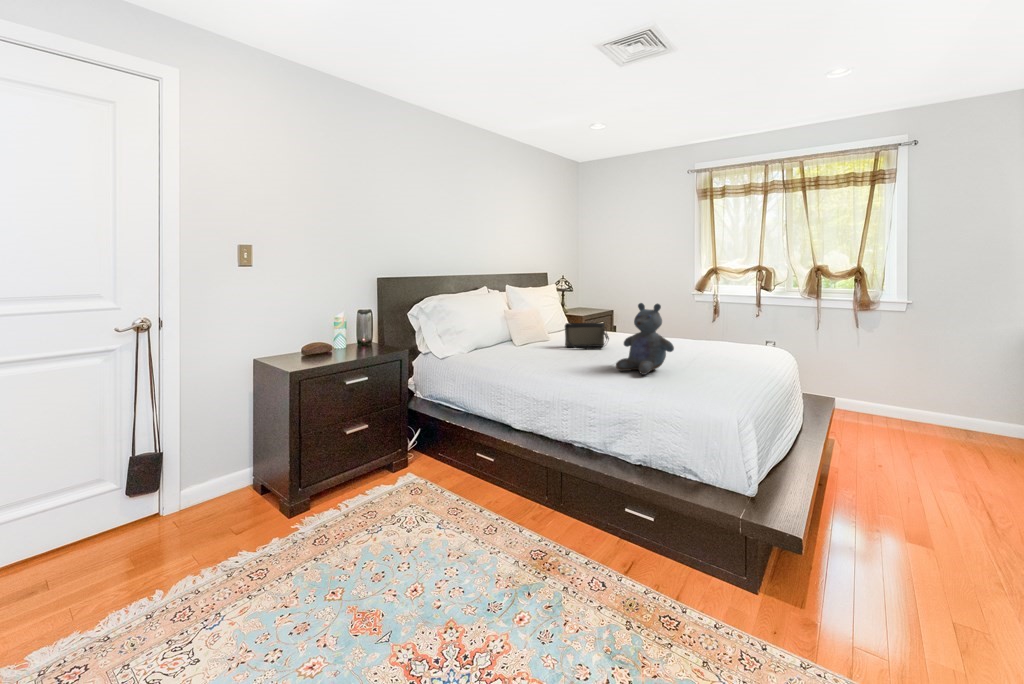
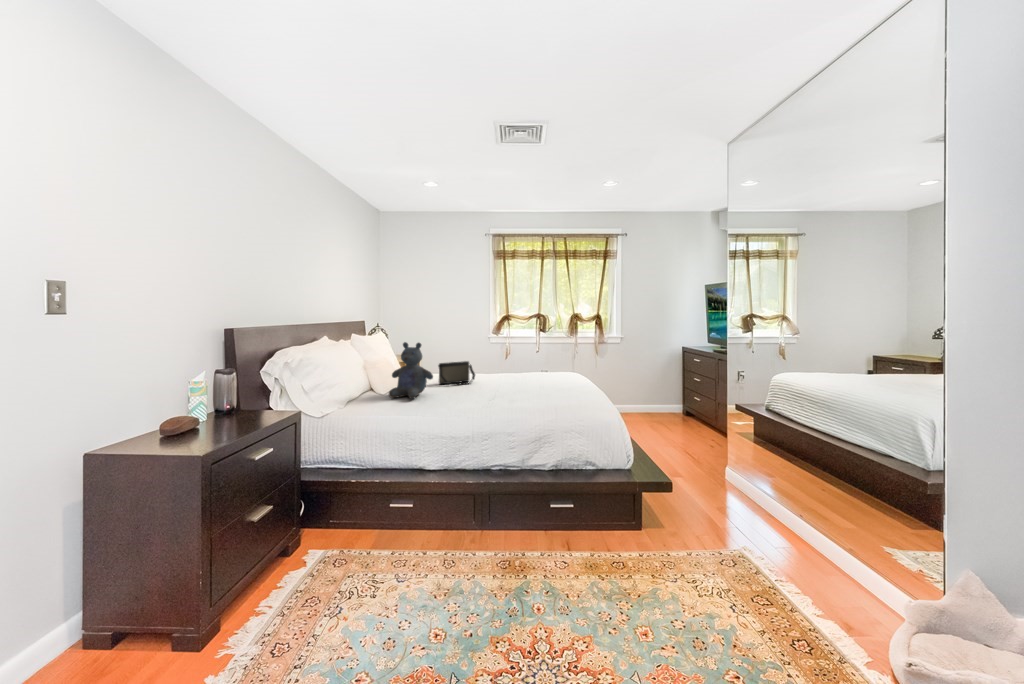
stuffed bear: present [616,303,674,375] -> present [389,342,433,399]

